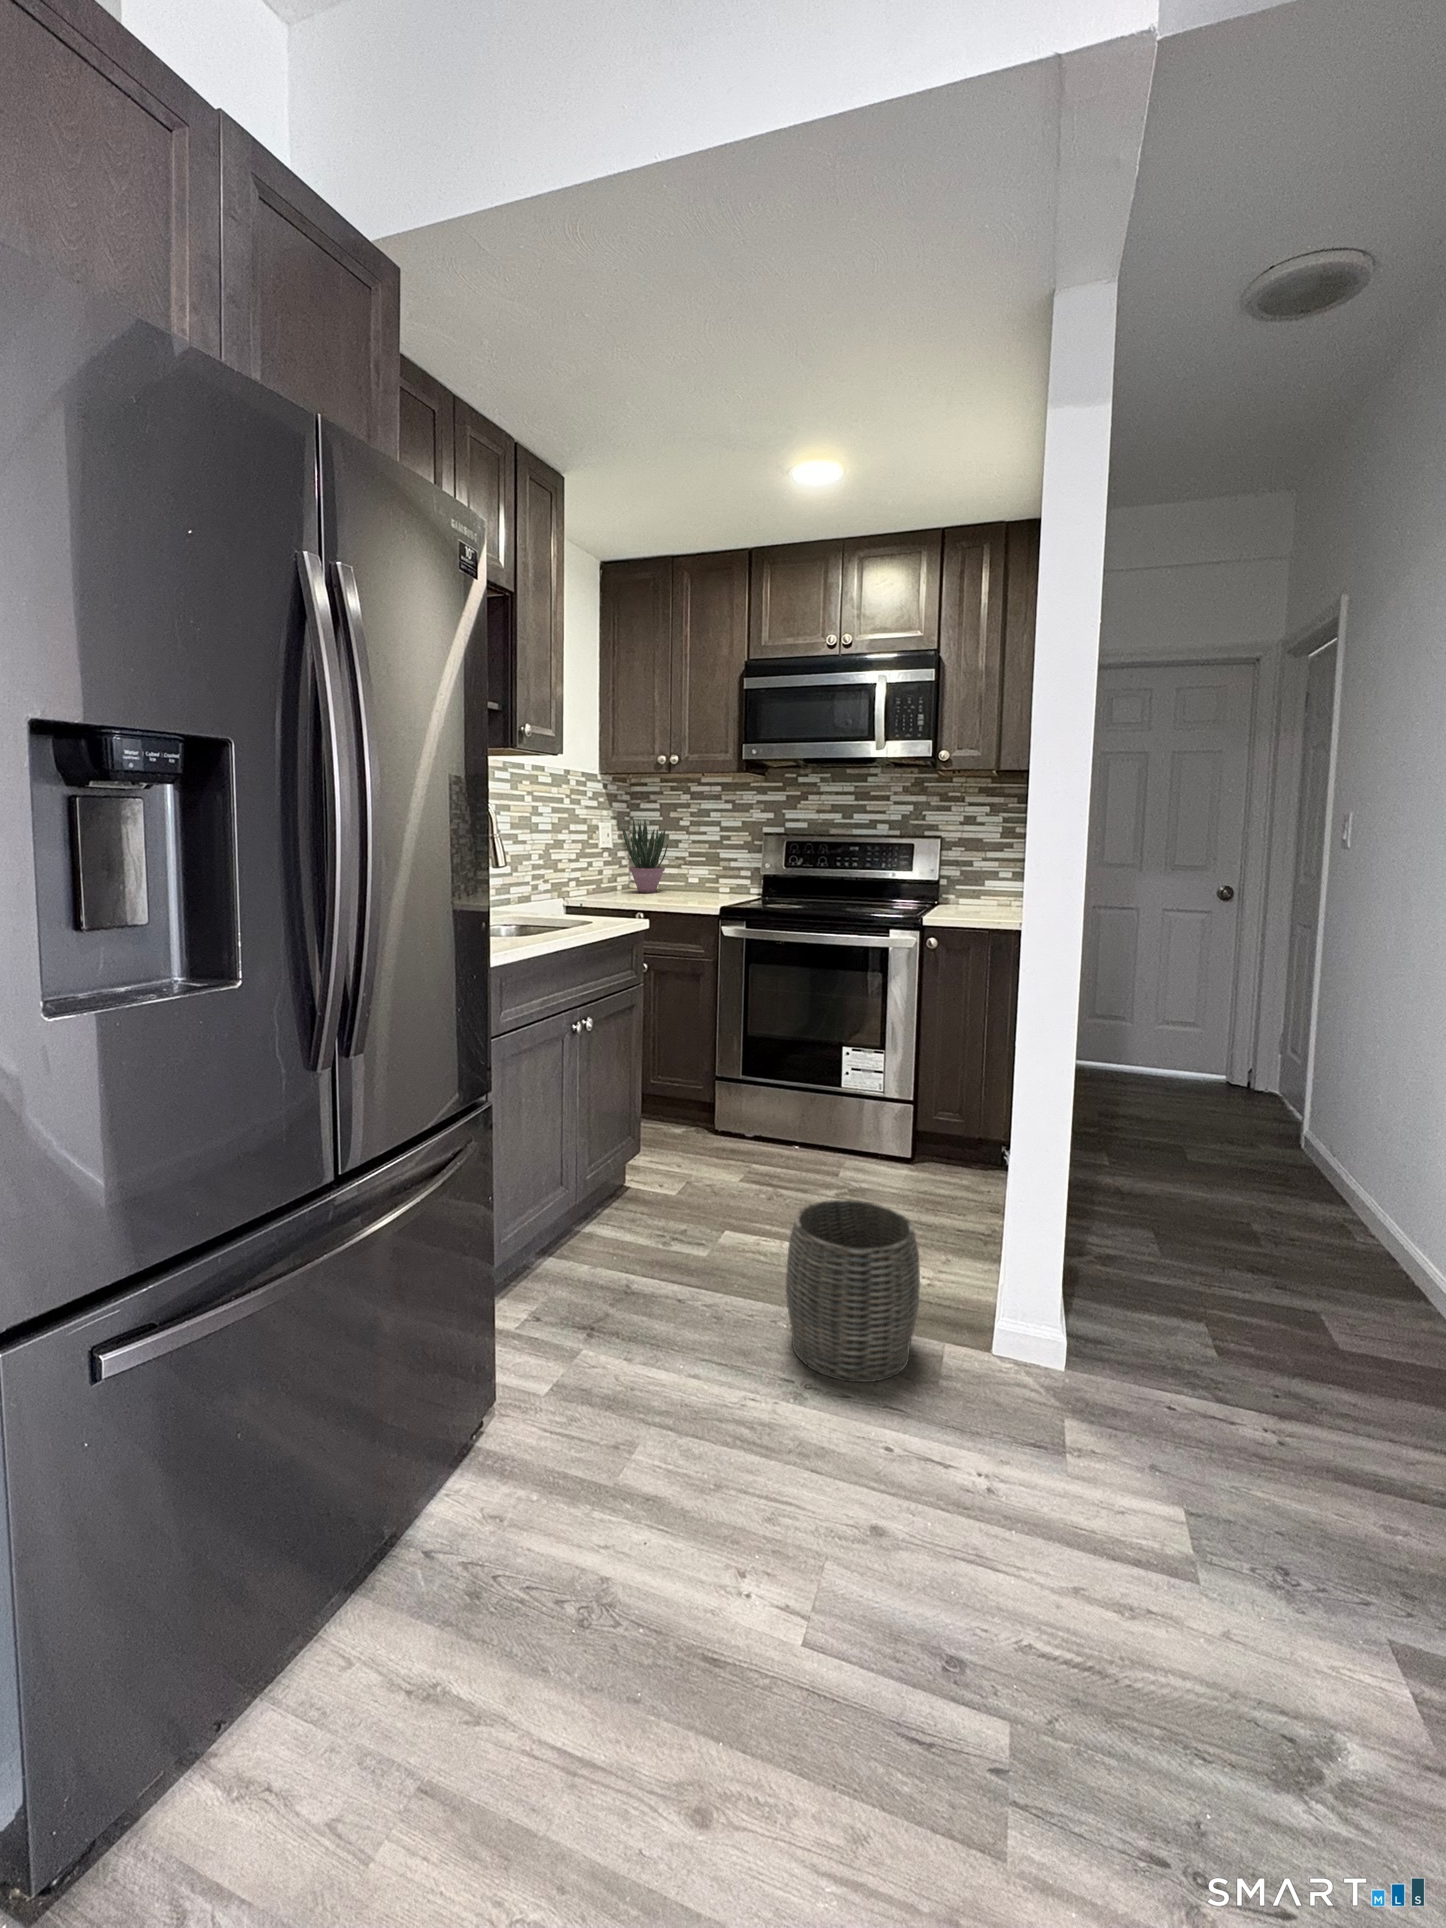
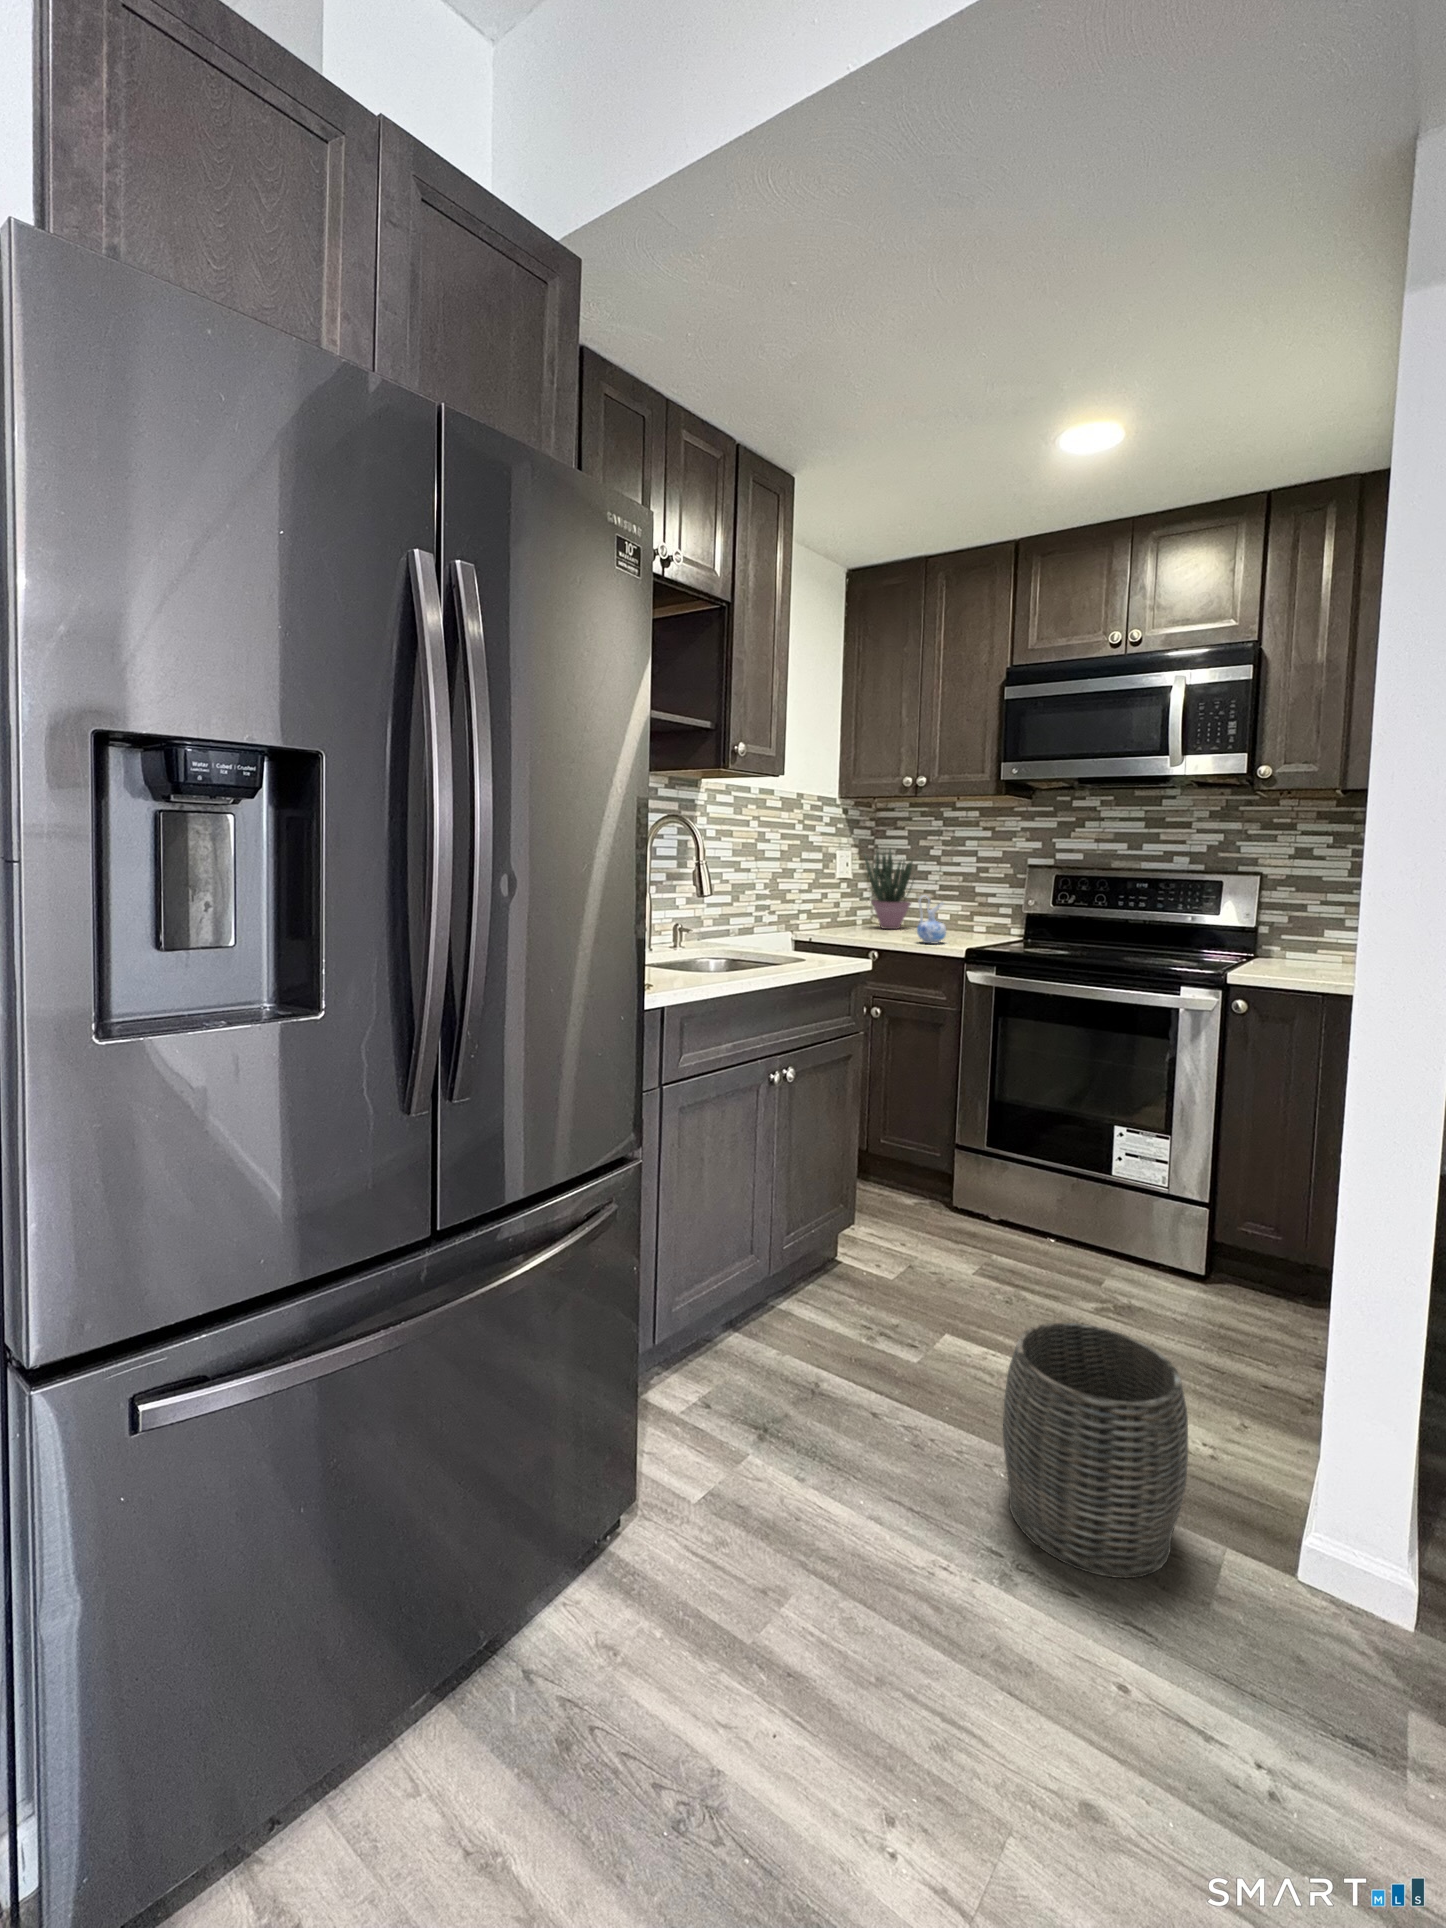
ceramic pitcher: none [675,861,700,904] -> present [917,895,946,943]

